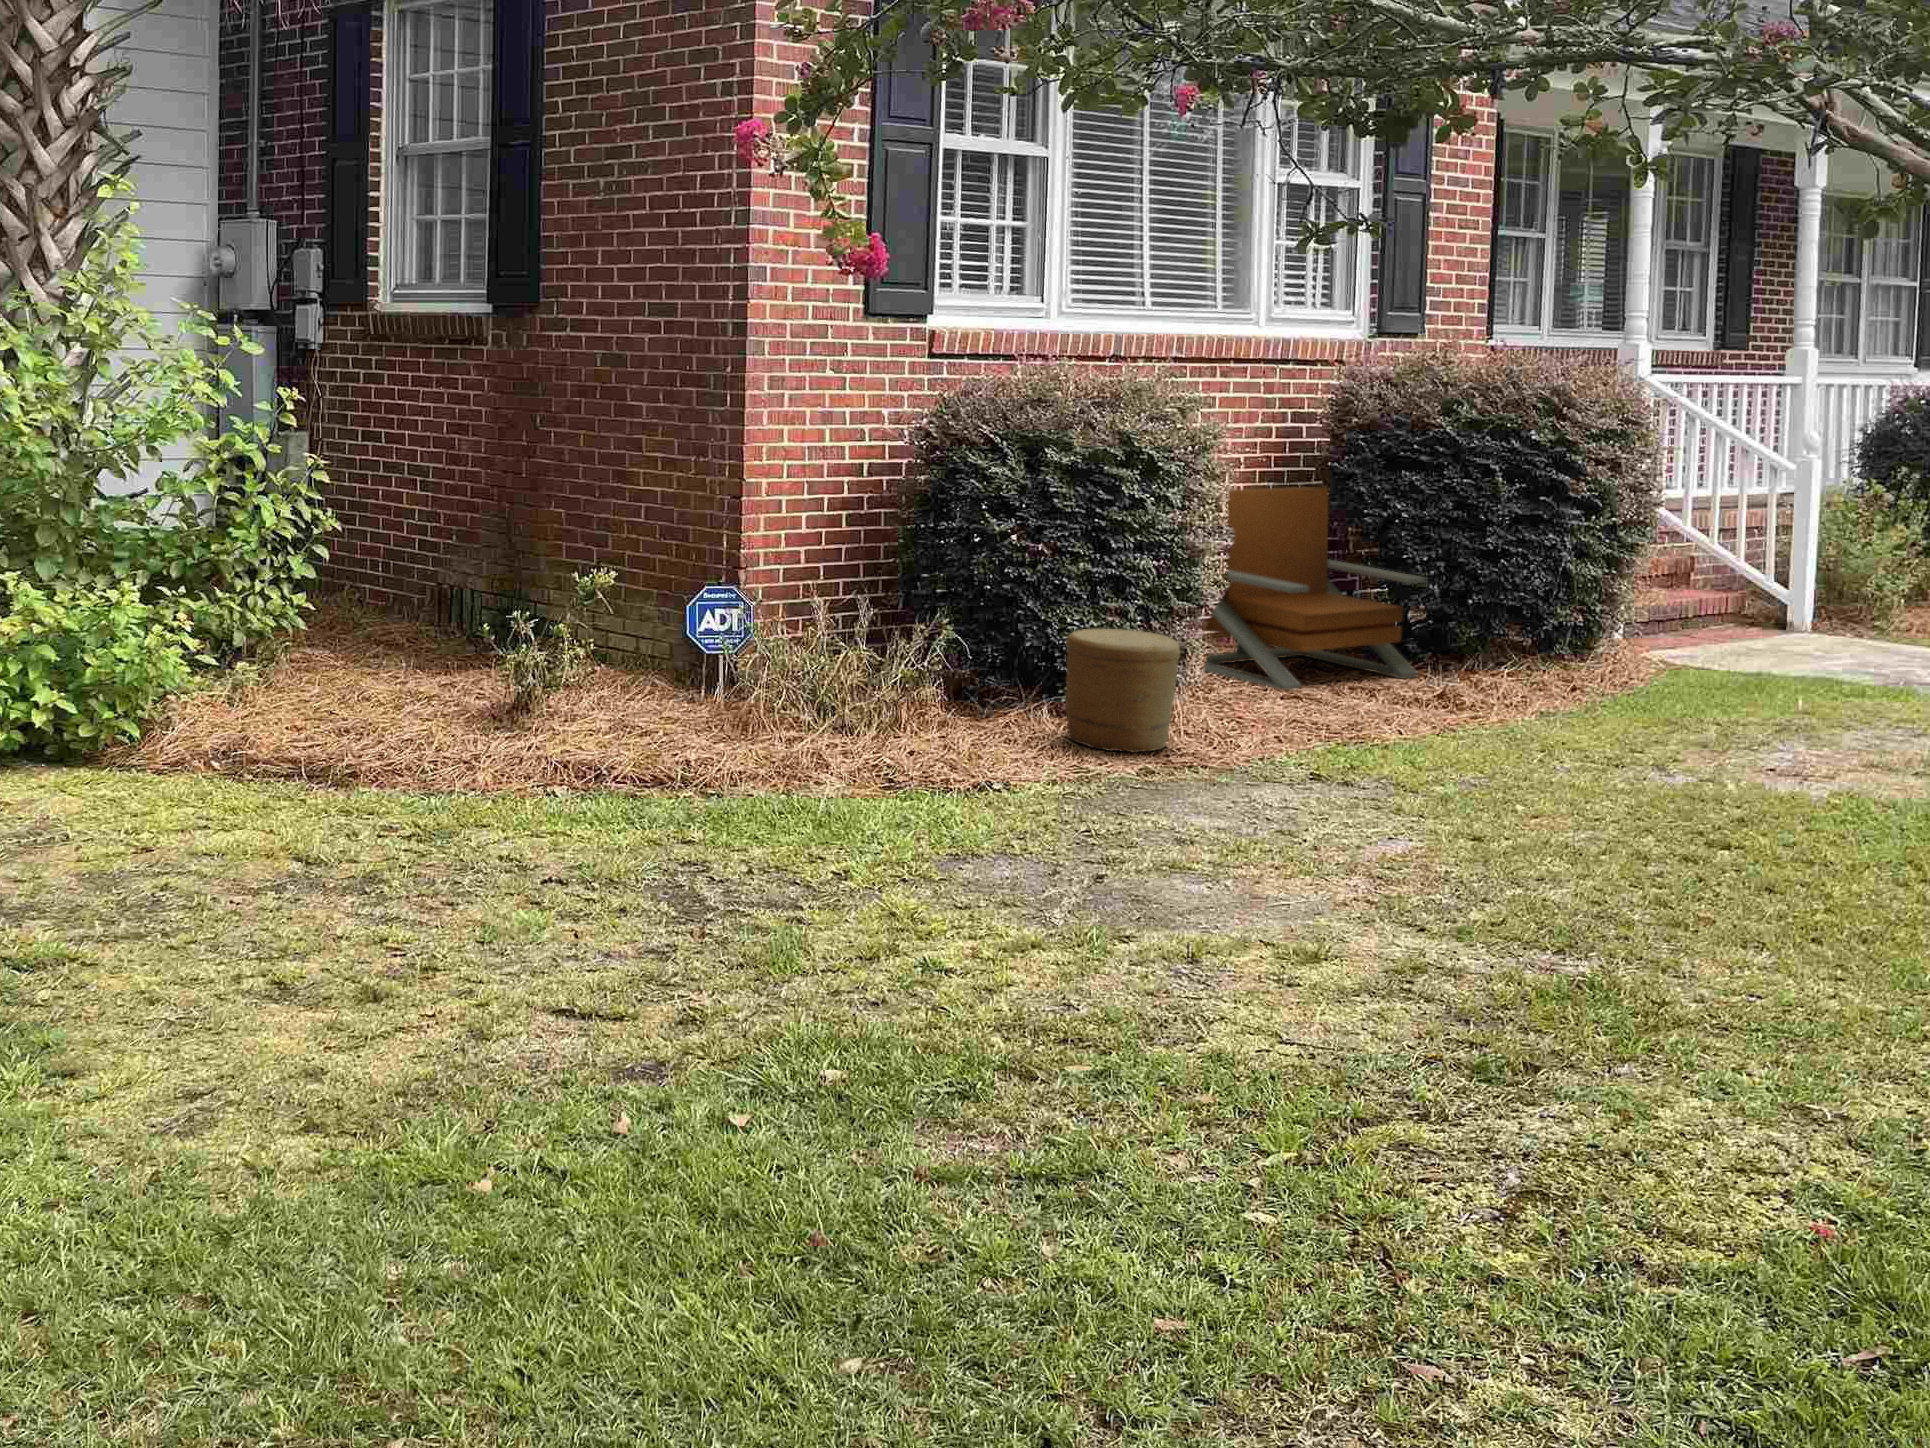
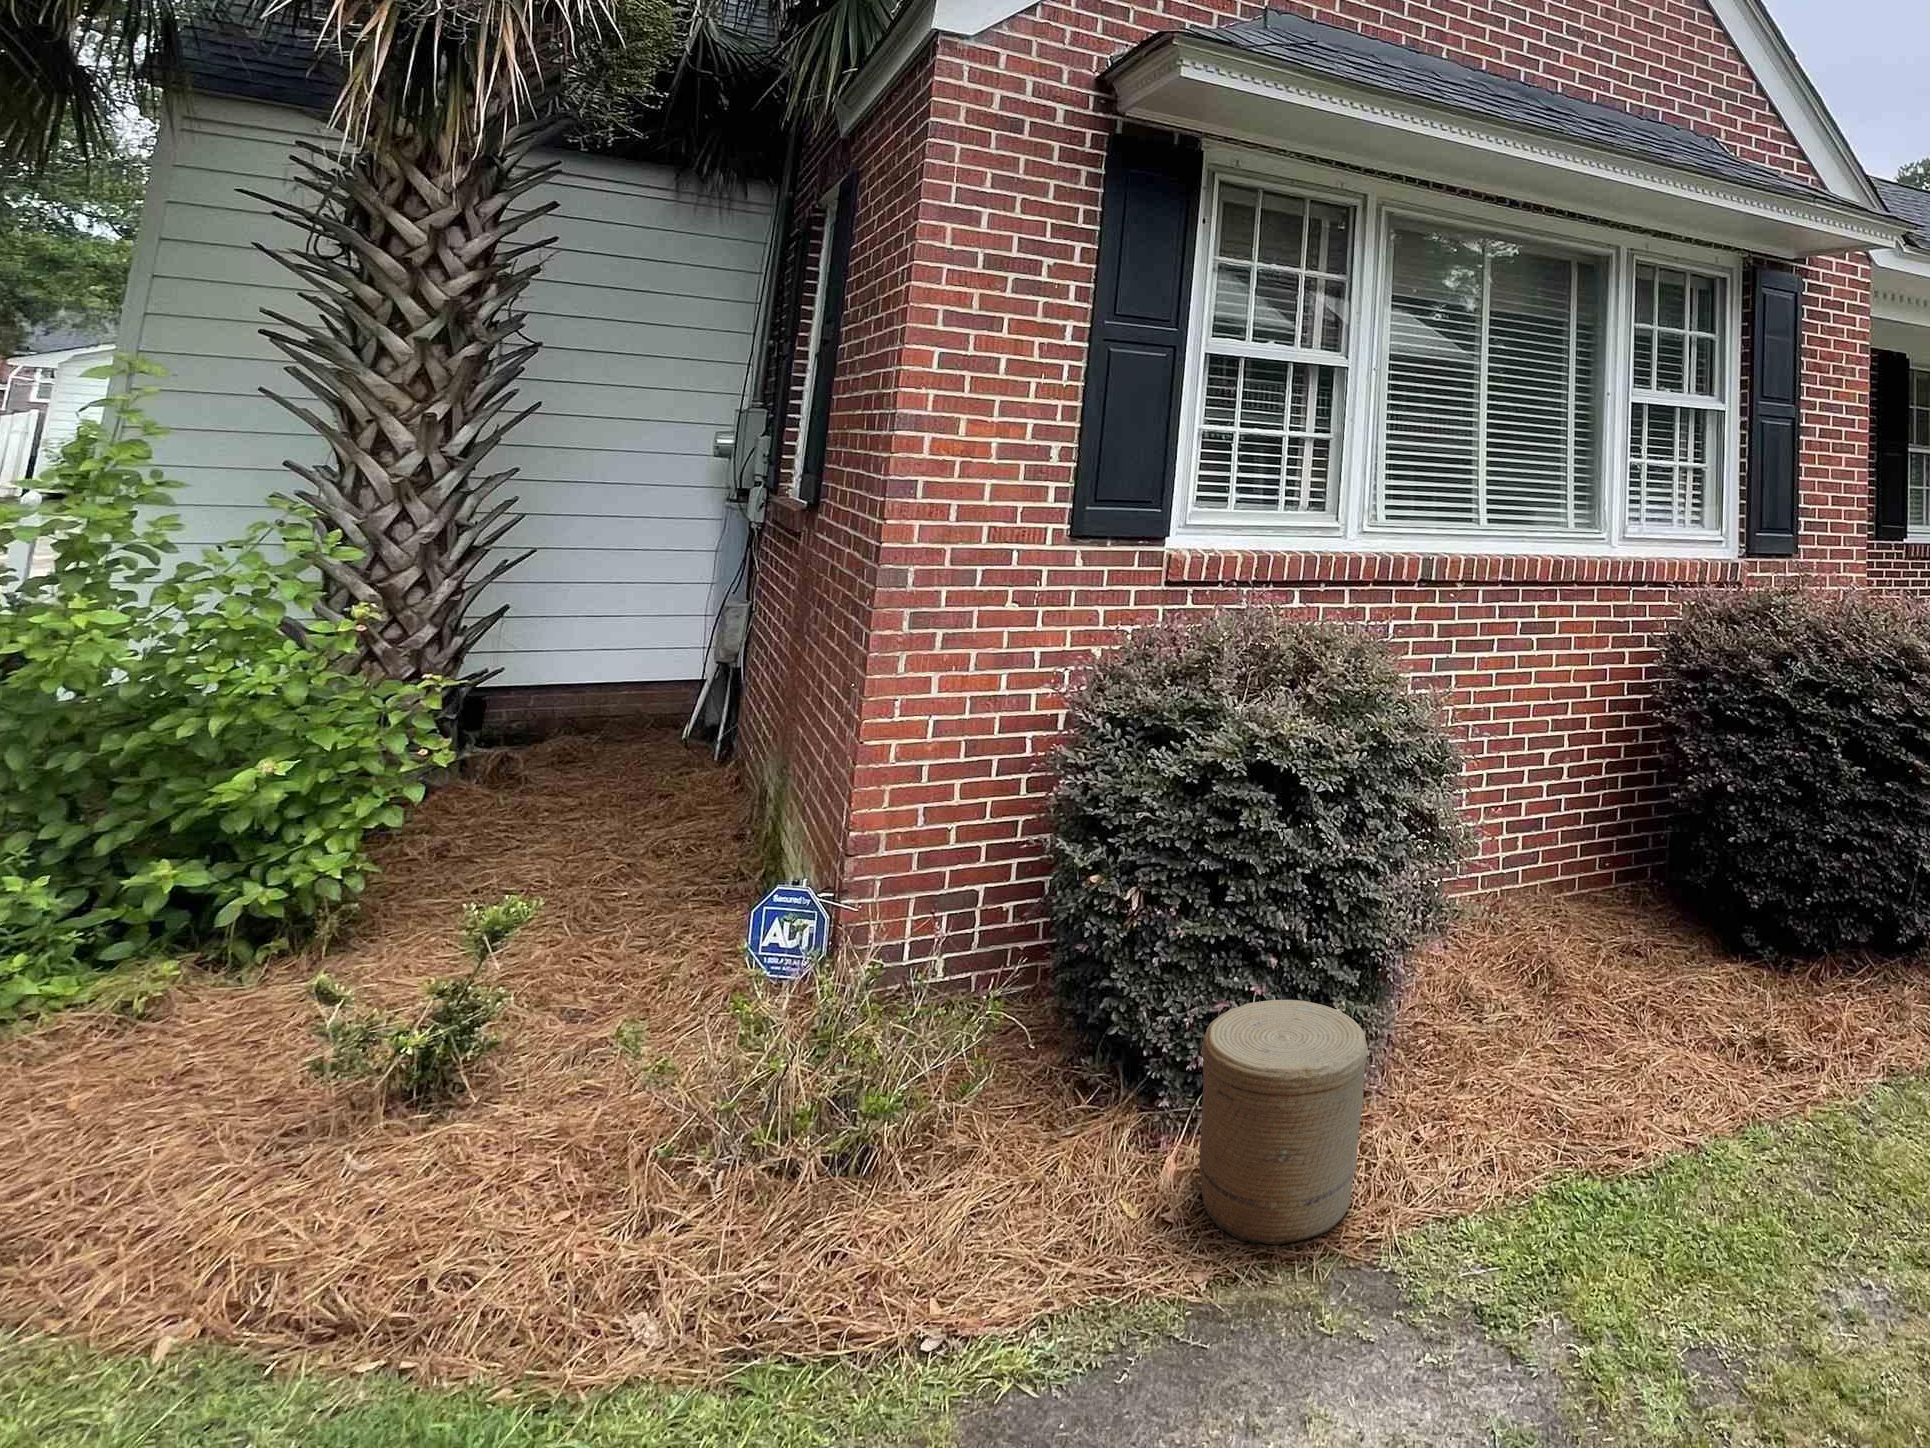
lounge chair: present [1179,487,1426,690] -> none [1500,725,1796,1016]

